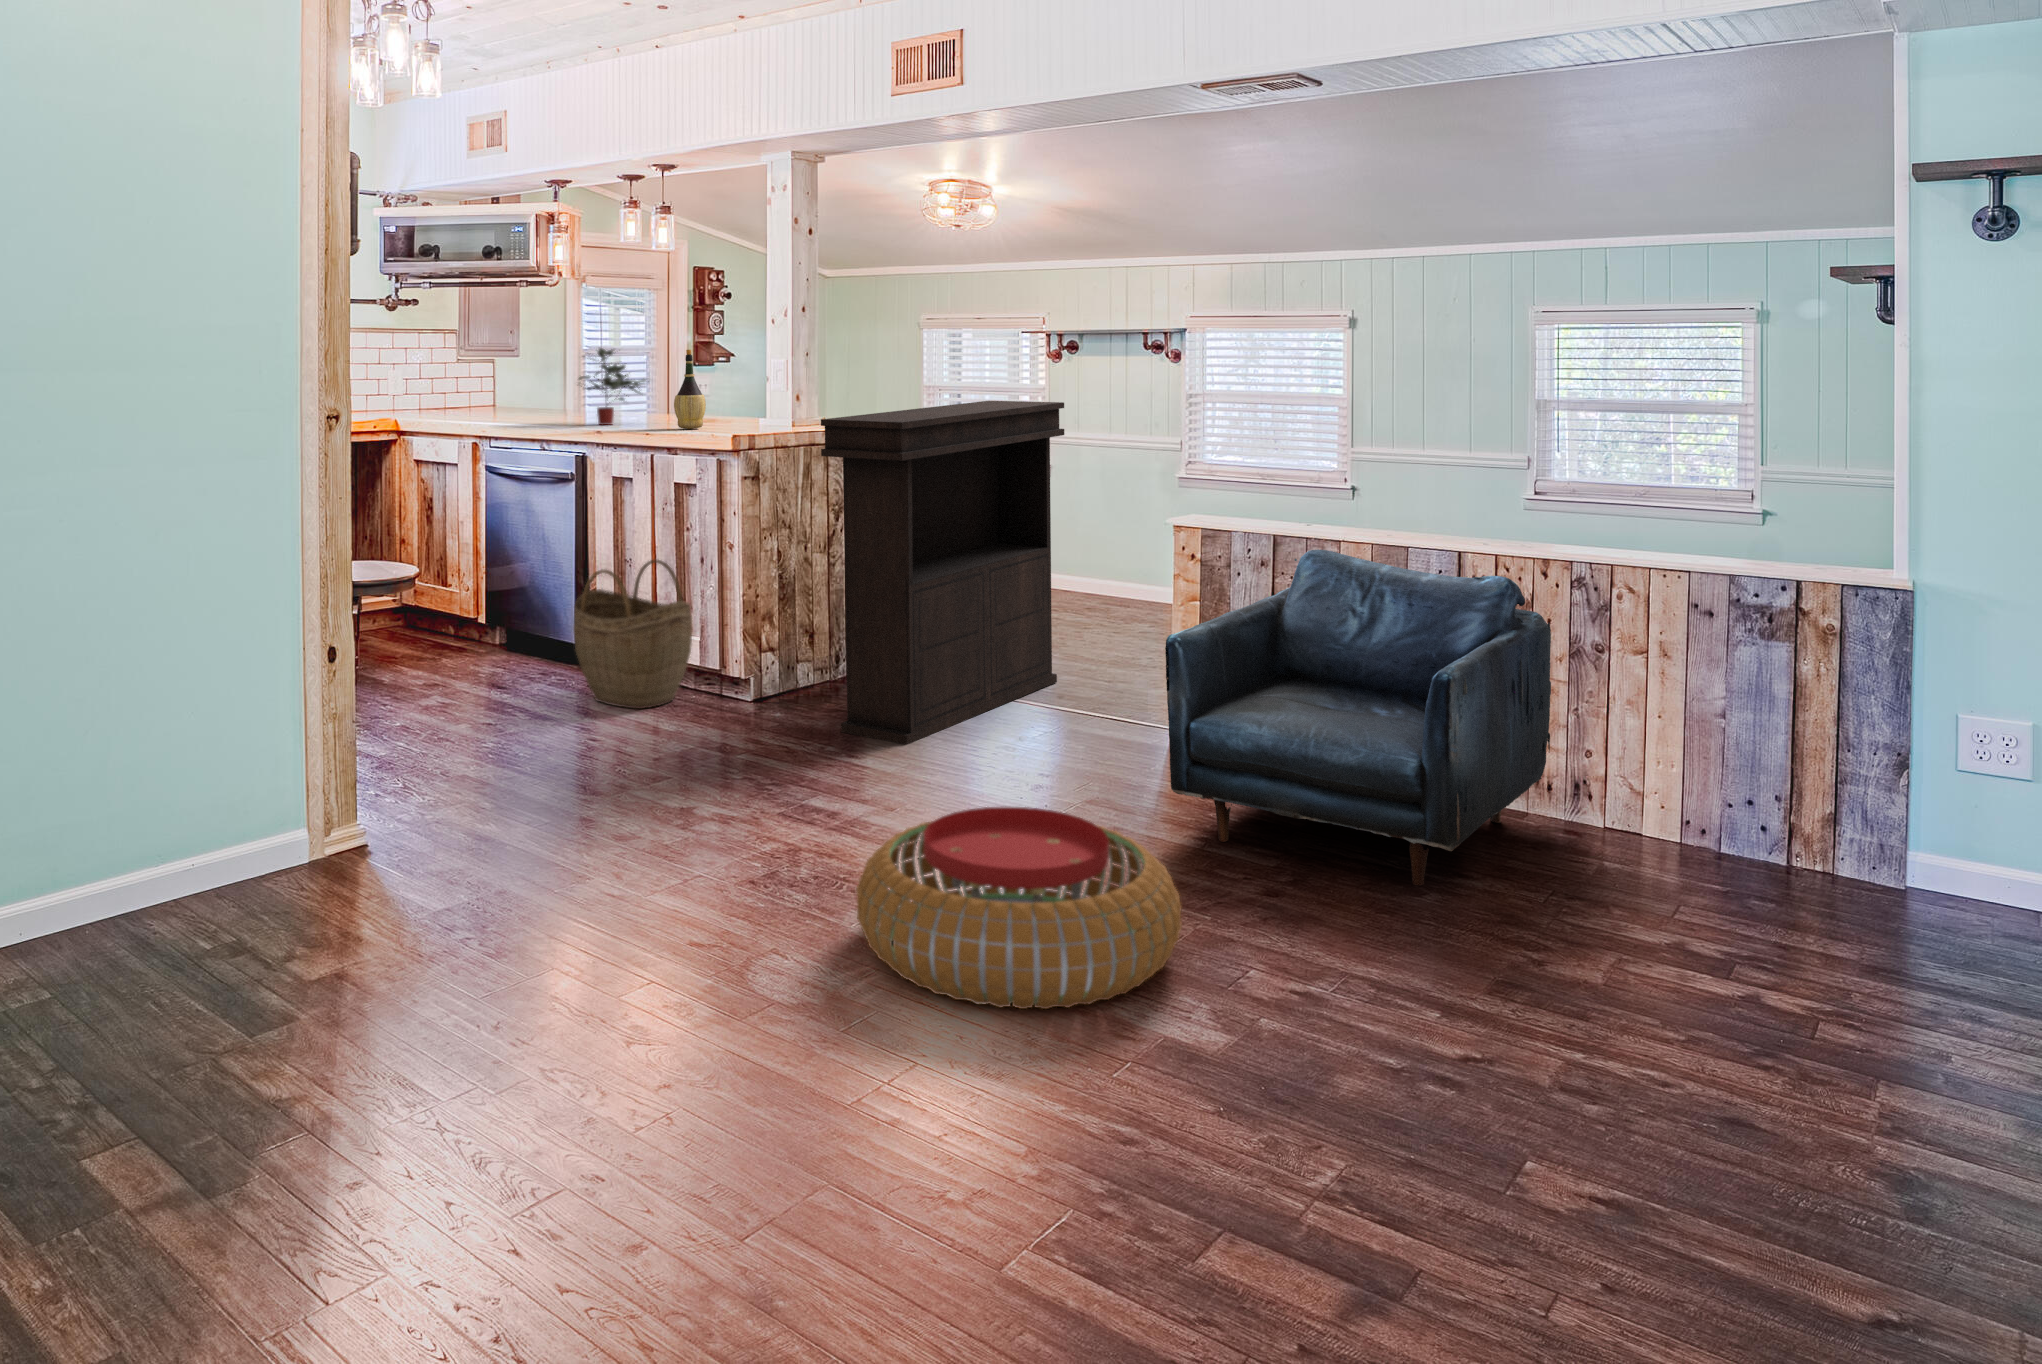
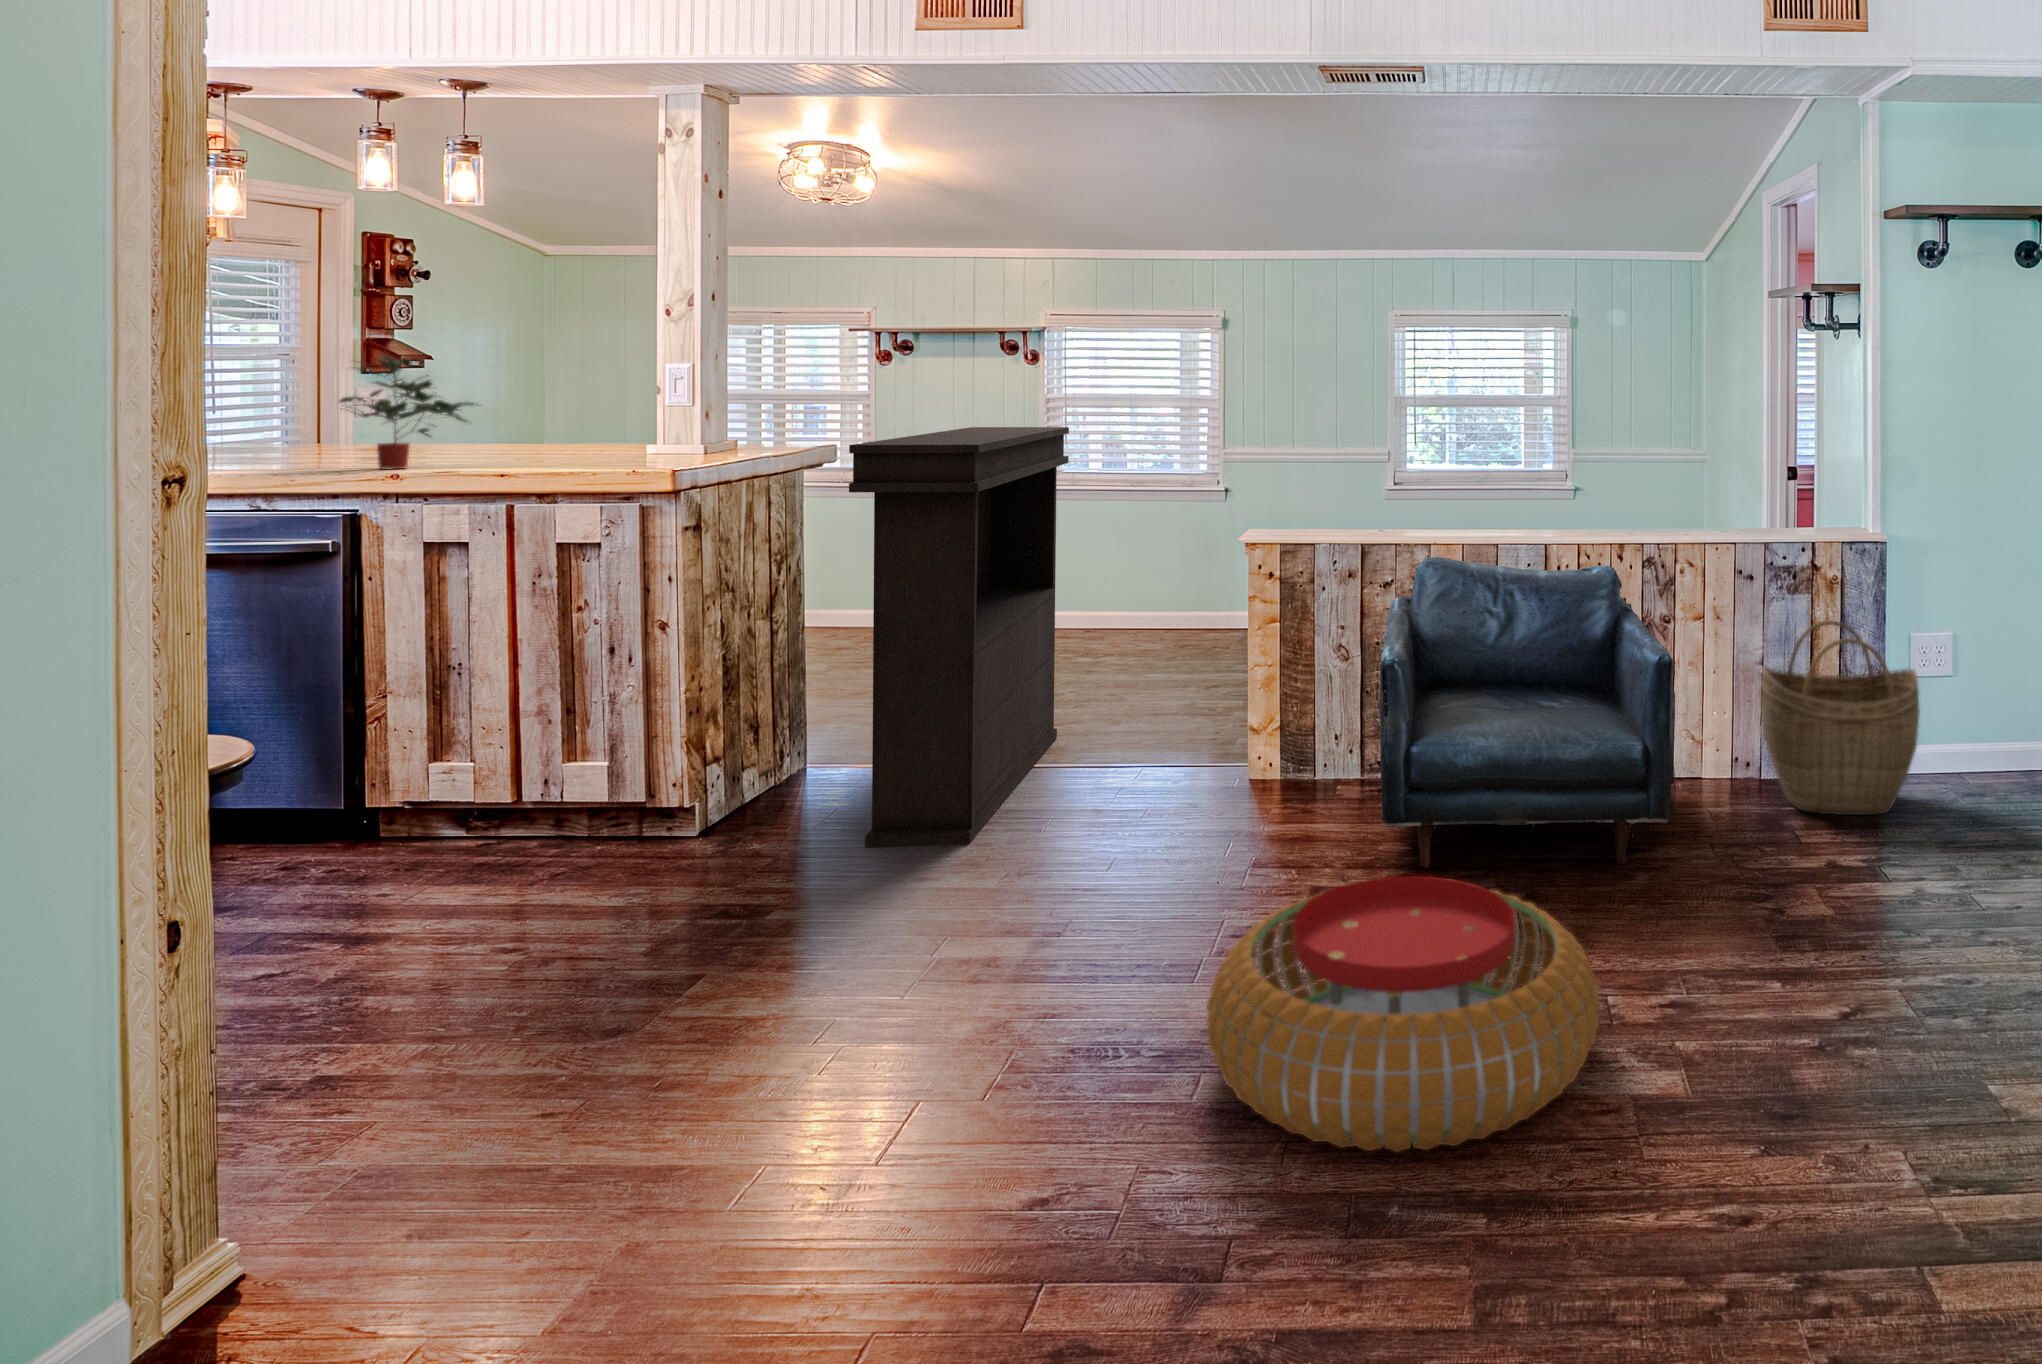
wine bottle: present [674,350,706,429] -> none [549,358,603,468]
woven basket: present [573,559,693,709] -> present [1760,621,1920,815]

